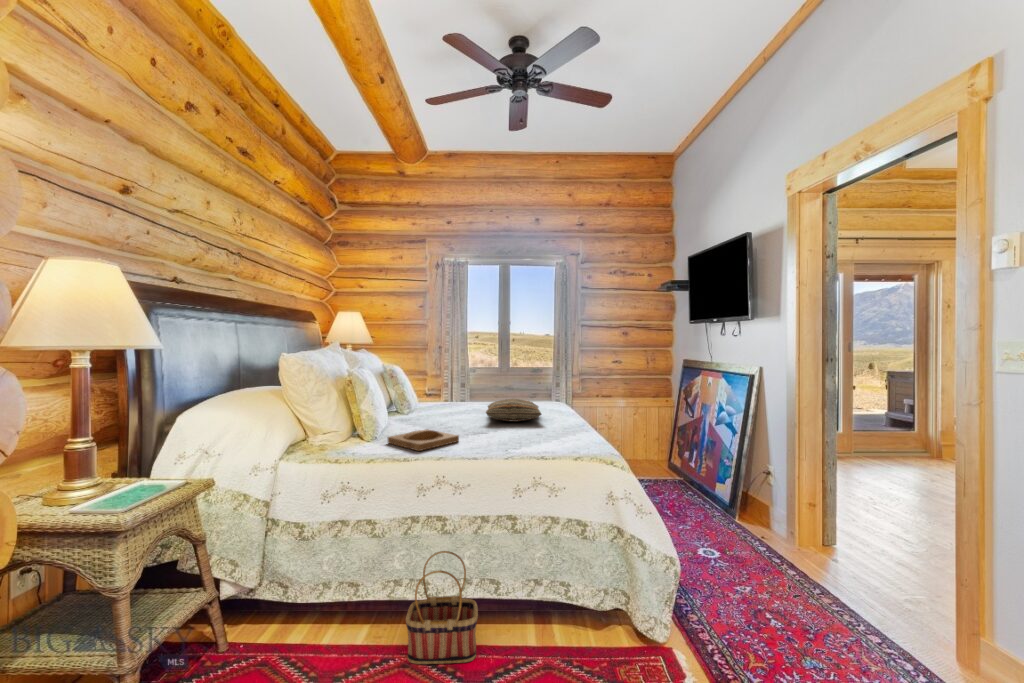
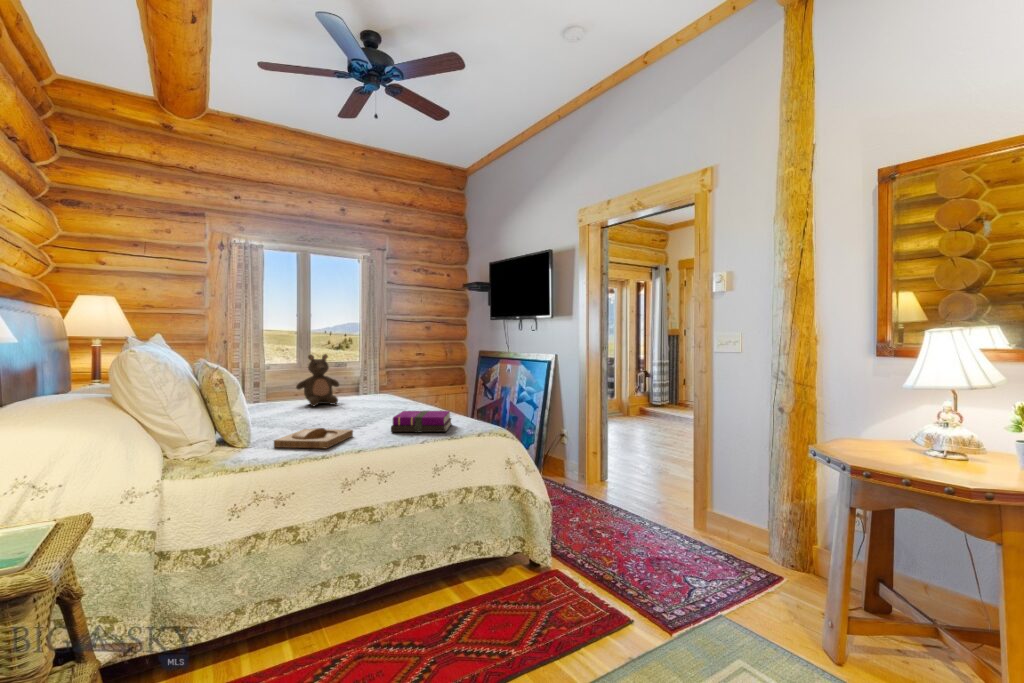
stuffed bear: none [466,359,505,408] -> present [296,354,339,406]
pillow: present [486,399,542,422] -> none [339,392,409,414]
notebook: none [494,421,566,450] -> present [391,411,451,432]
basket: present [406,551,478,664] -> none [350,538,423,653]

